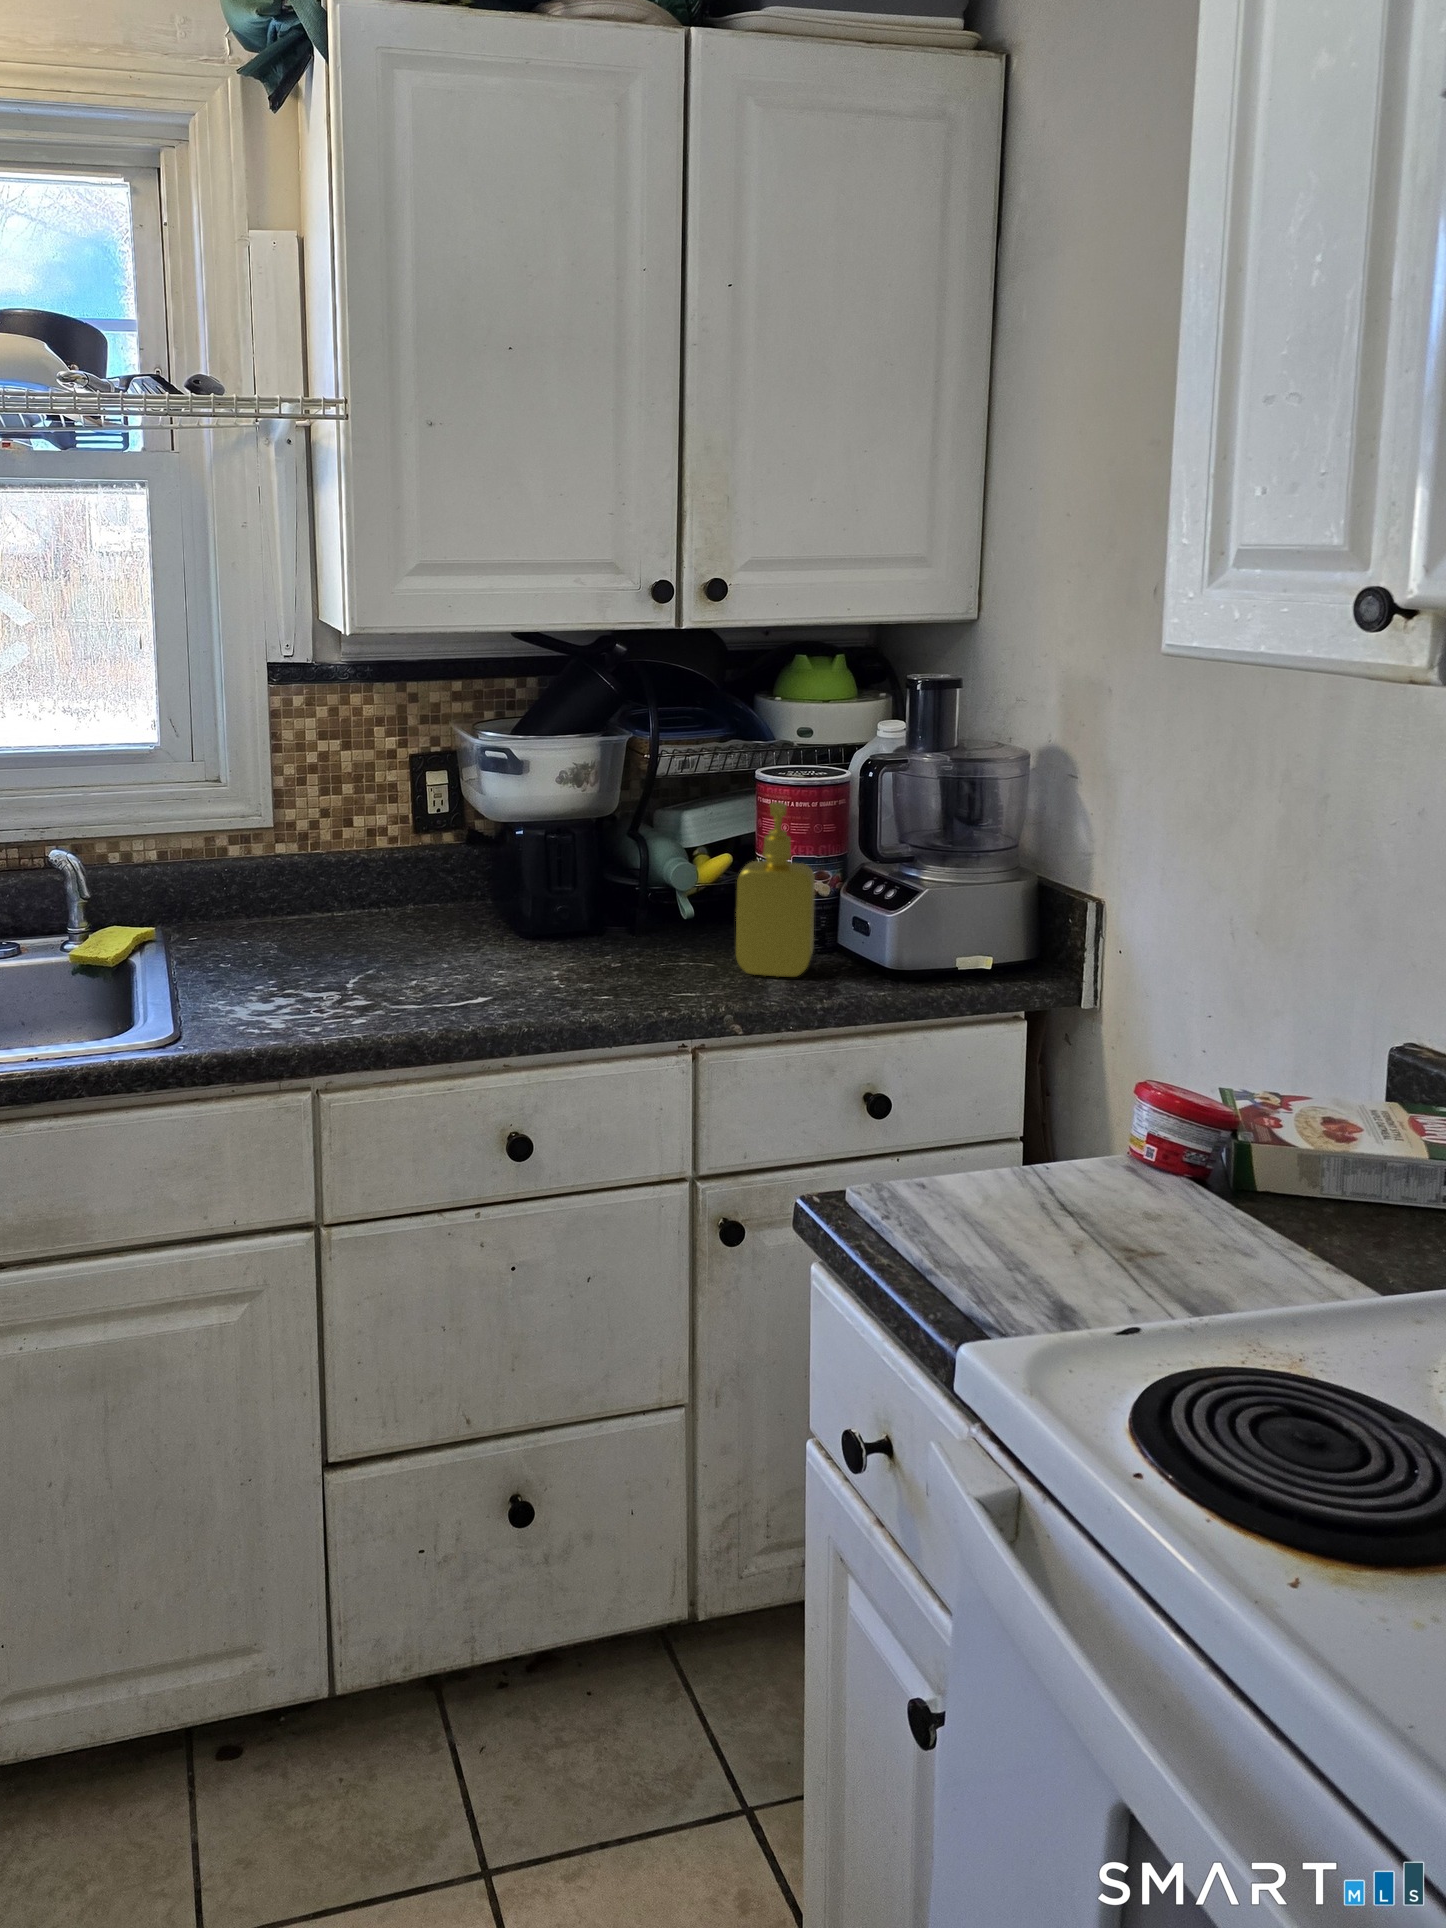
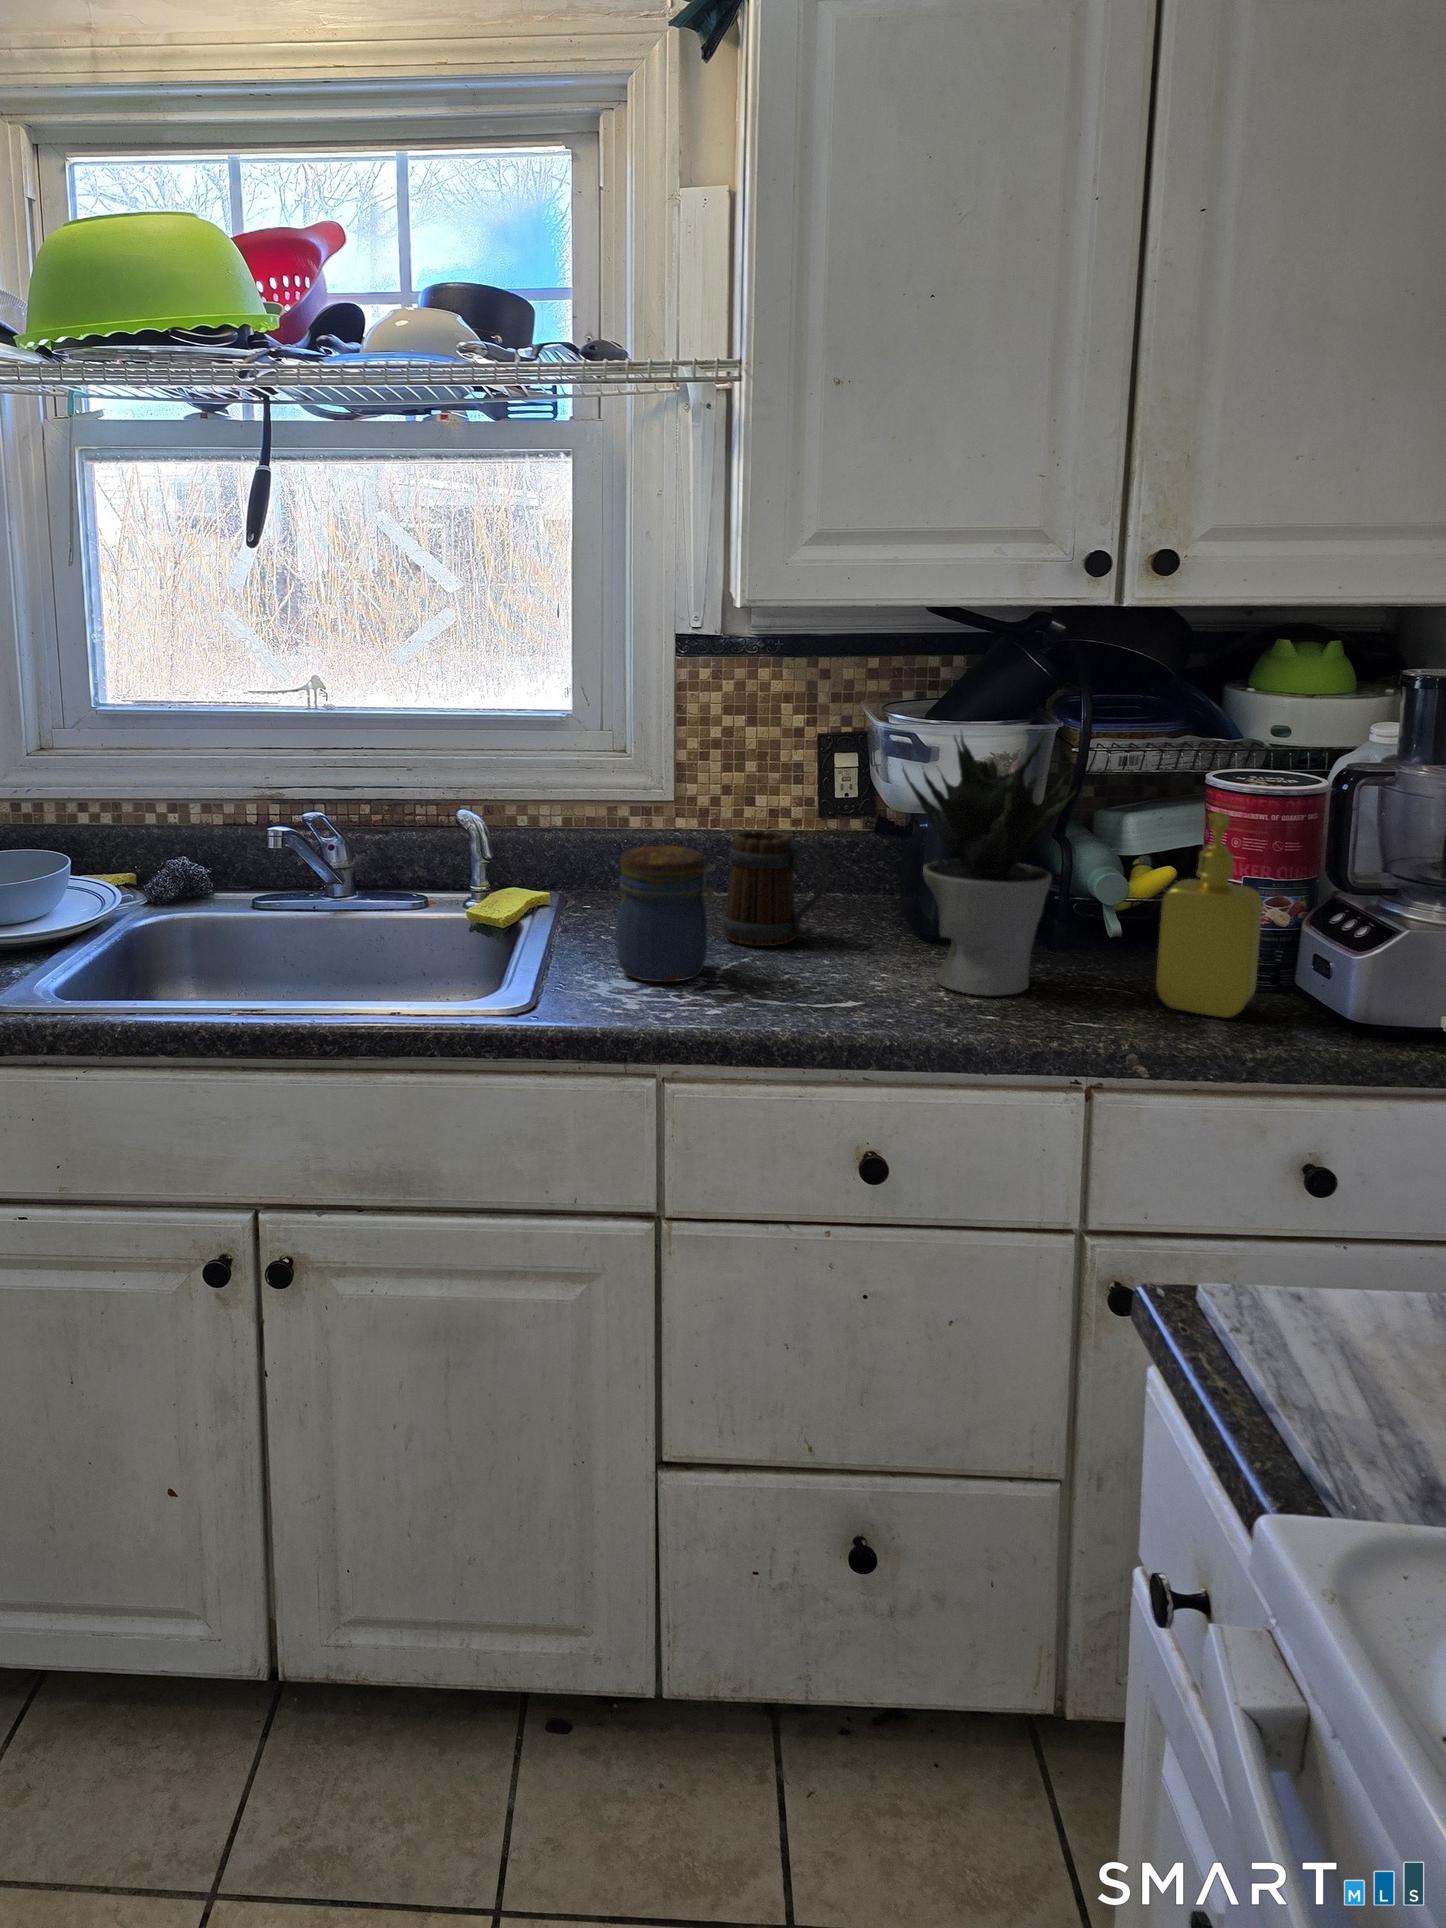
potted plant: none [504,737,656,980] -> present [903,733,1077,996]
mug: none [338,848,439,958] -> present [722,830,829,946]
jar: none [246,868,346,1001] -> present [616,845,717,982]

